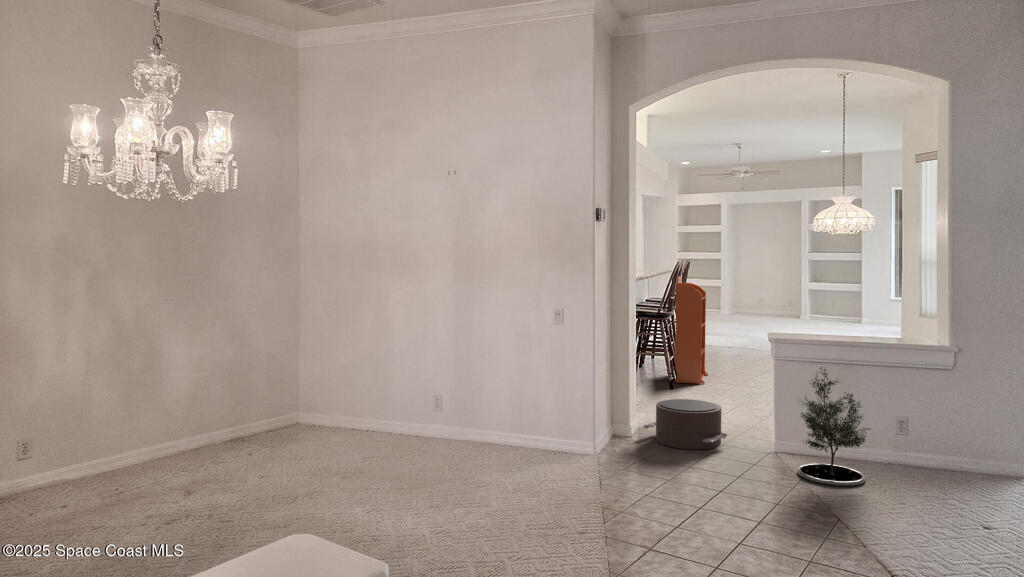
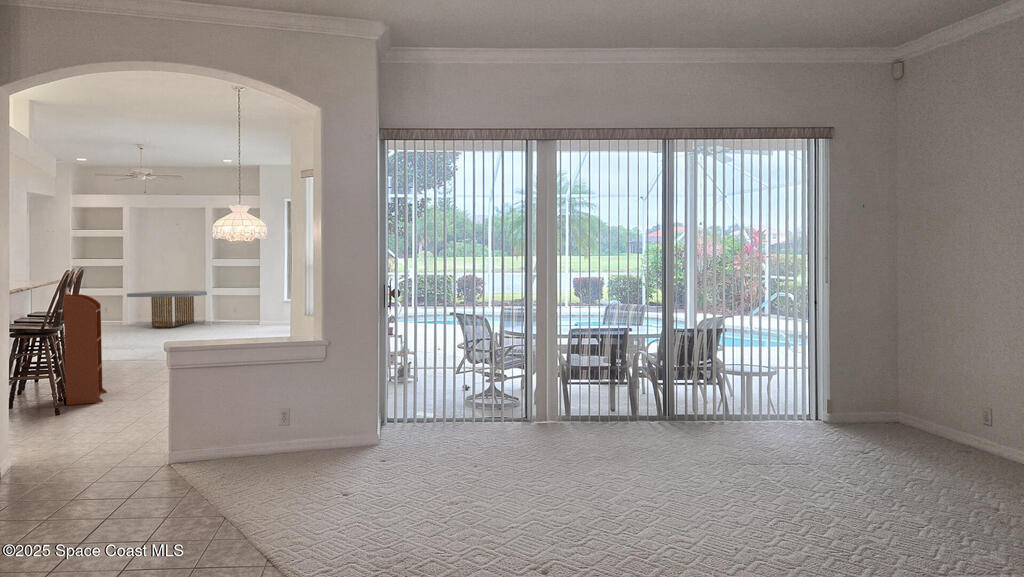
coffee table: none [729,284,812,320] -> present [127,291,207,328]
potted tree: present [797,368,870,486] -> none [200,369,266,473]
pouf: present [642,399,728,450] -> none [27,419,133,474]

